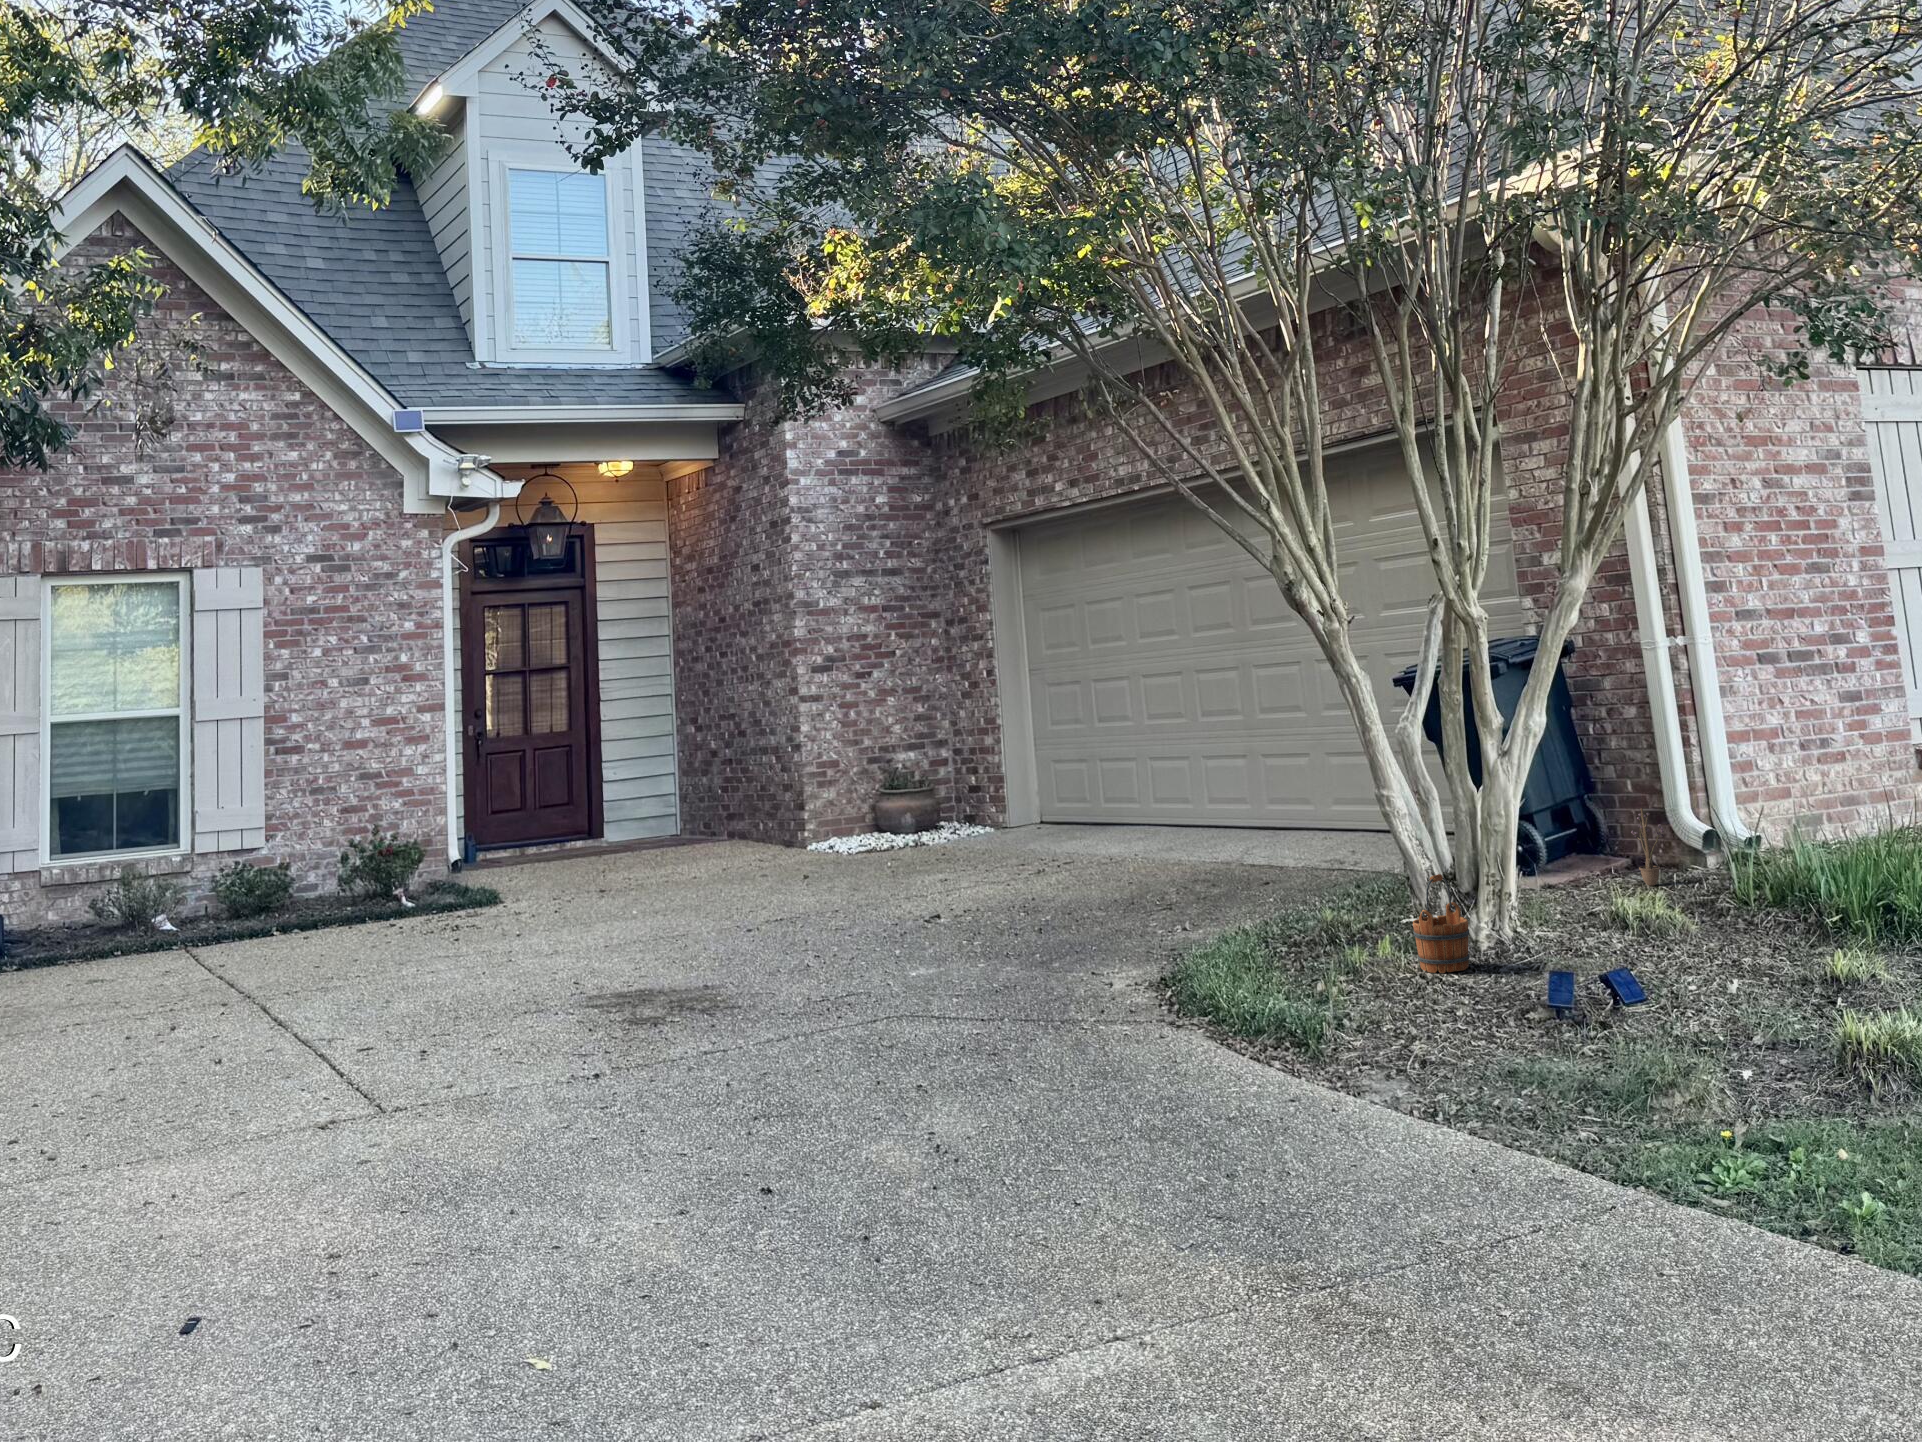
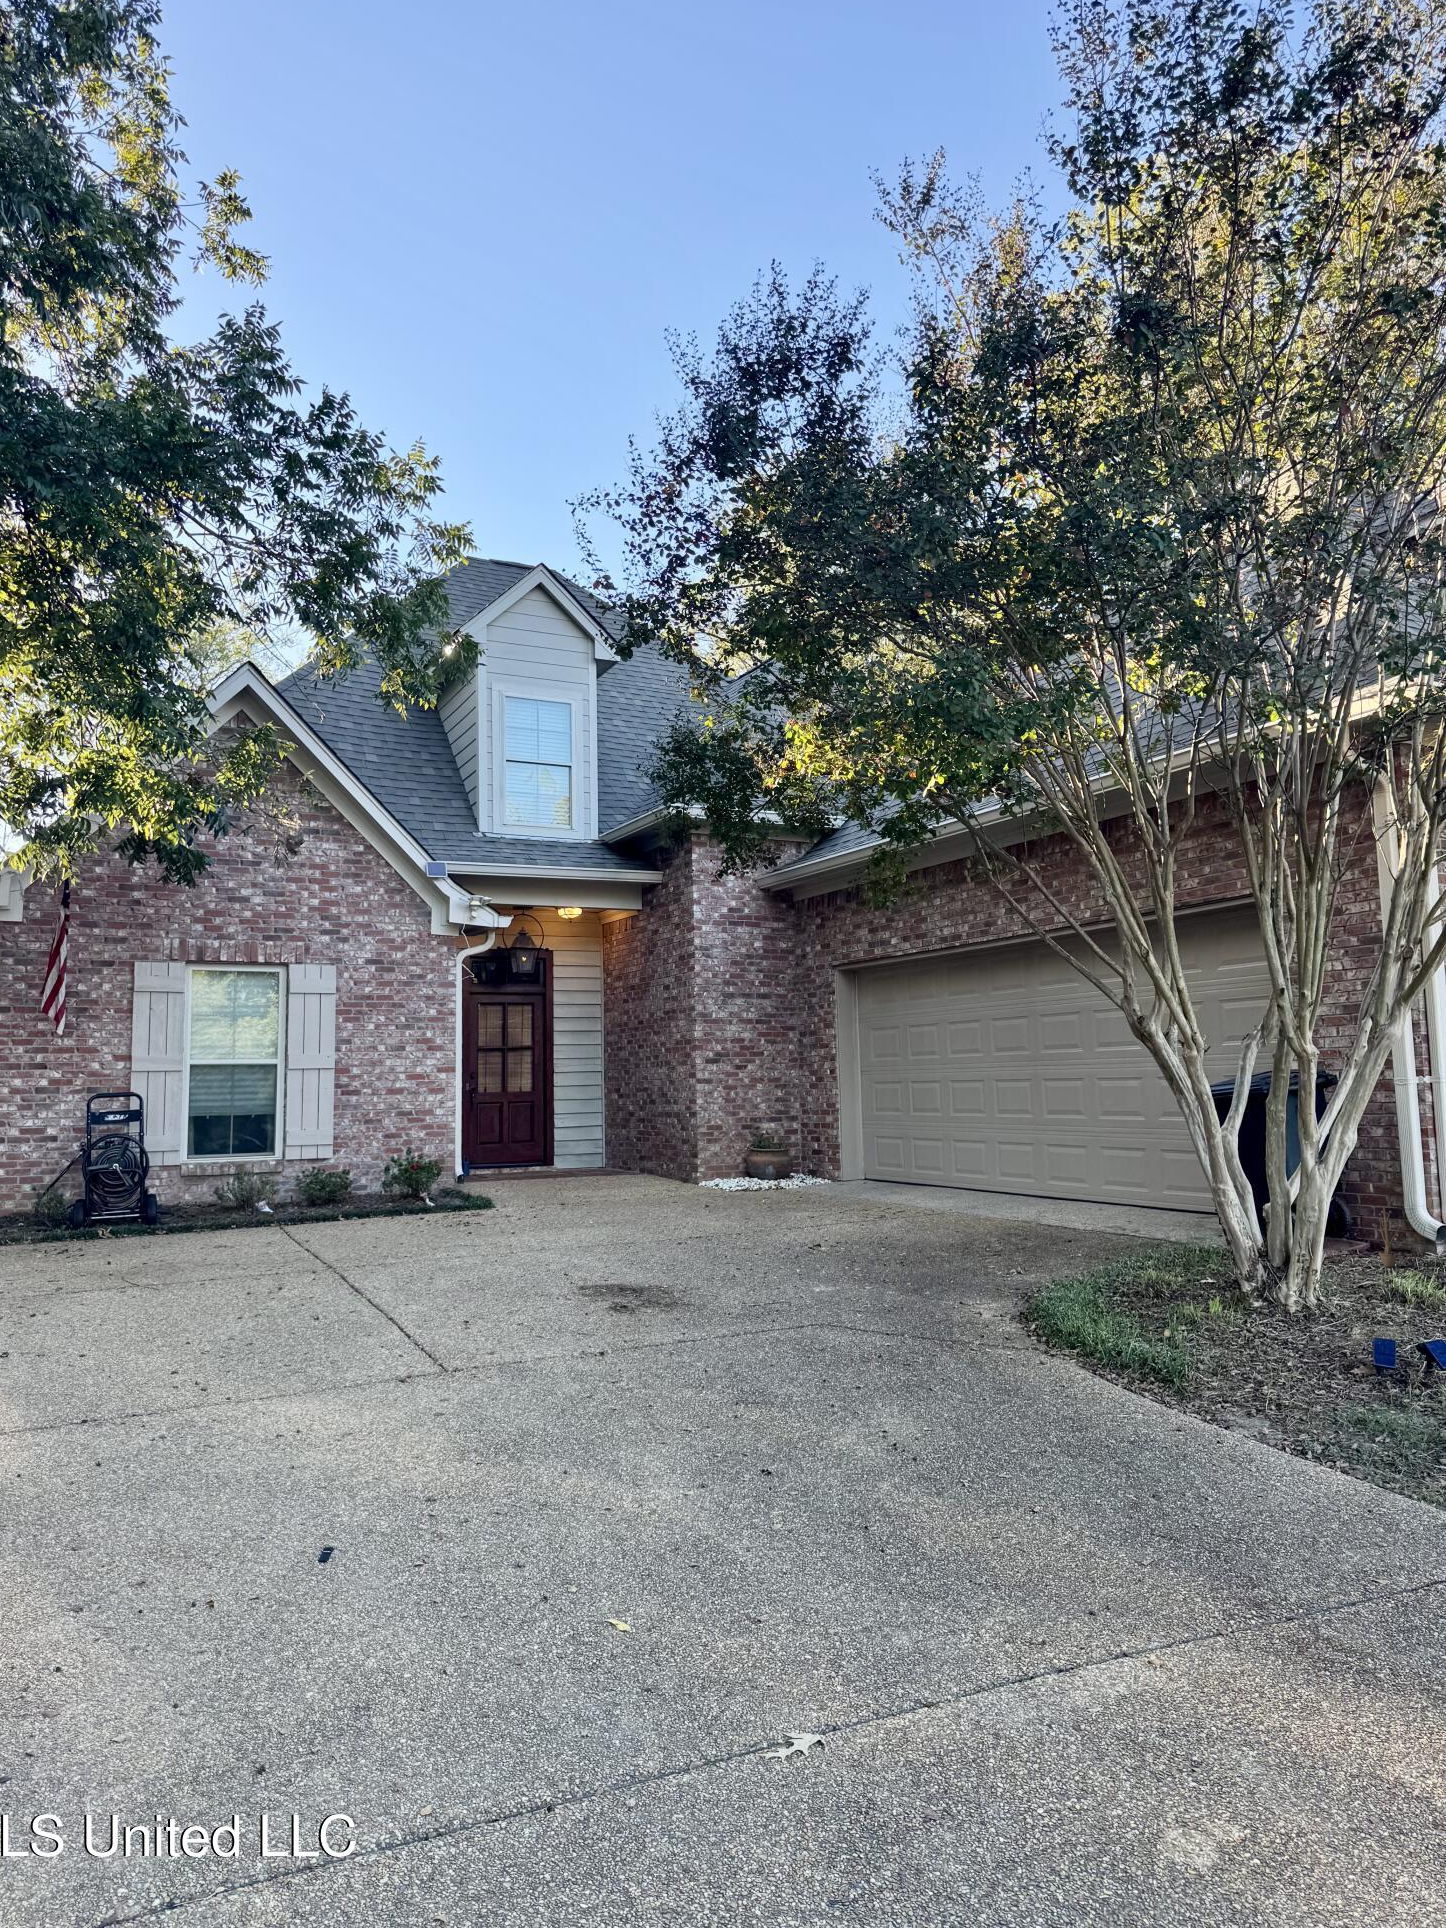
wooden bucket: present [1413,874,1470,973] -> none [1233,1249,1281,1327]

